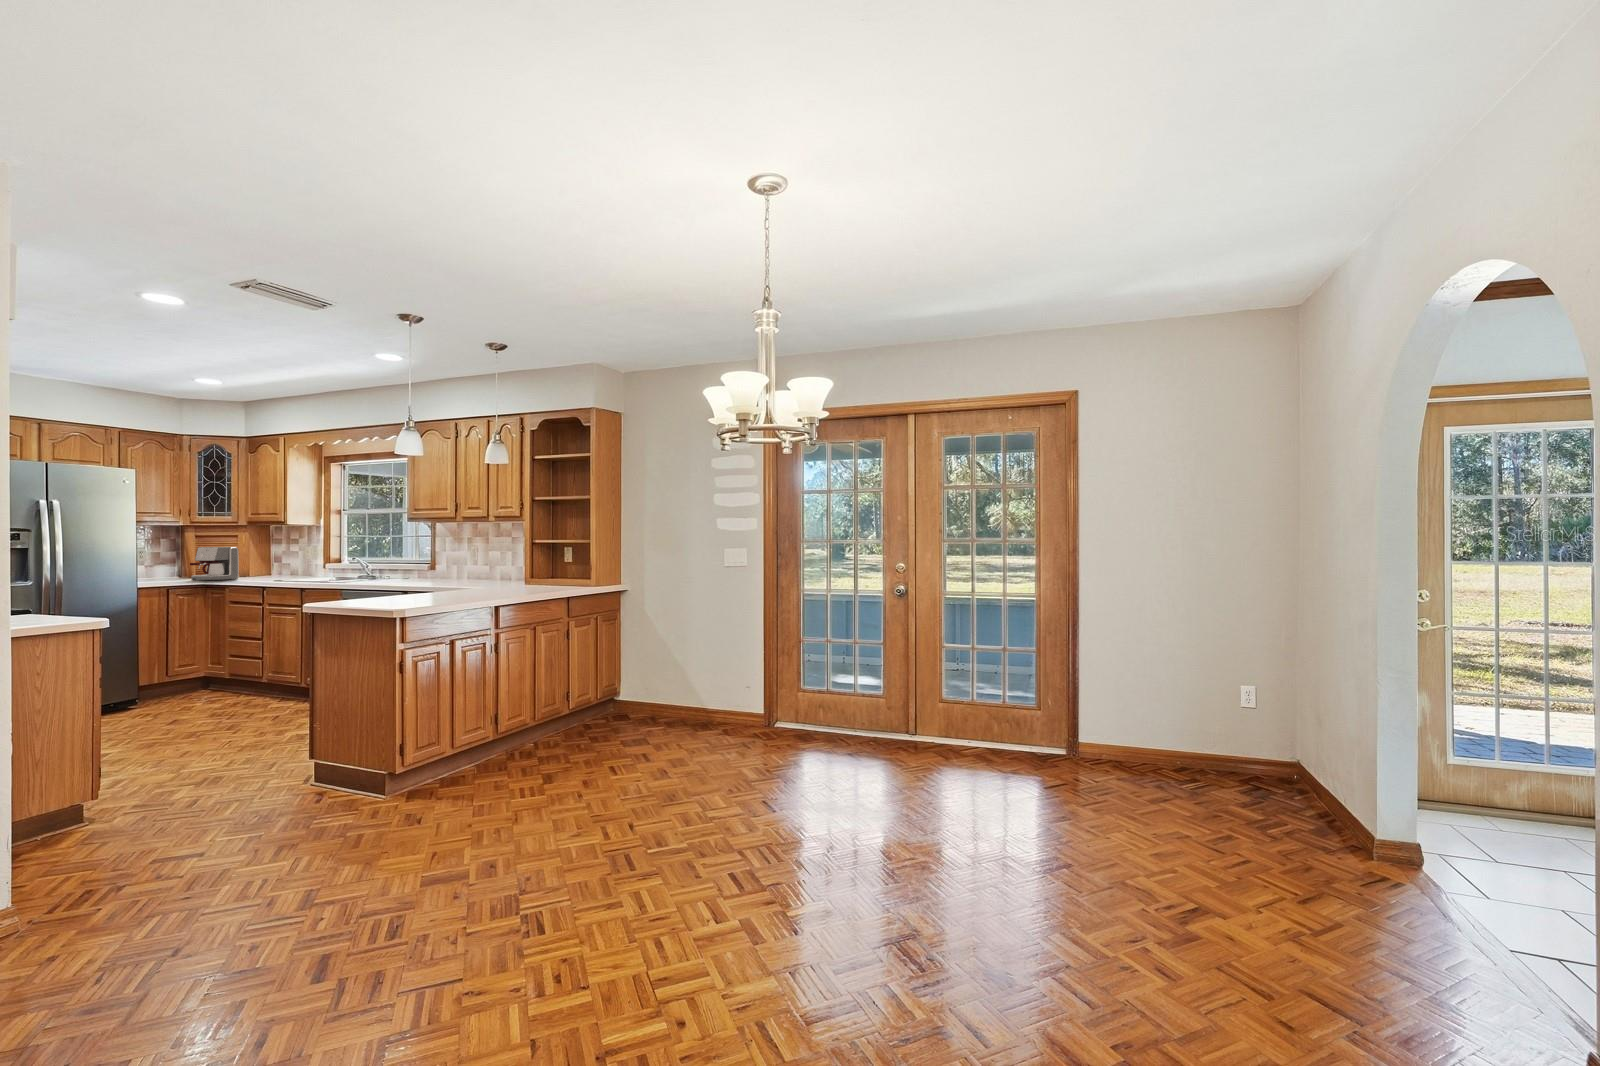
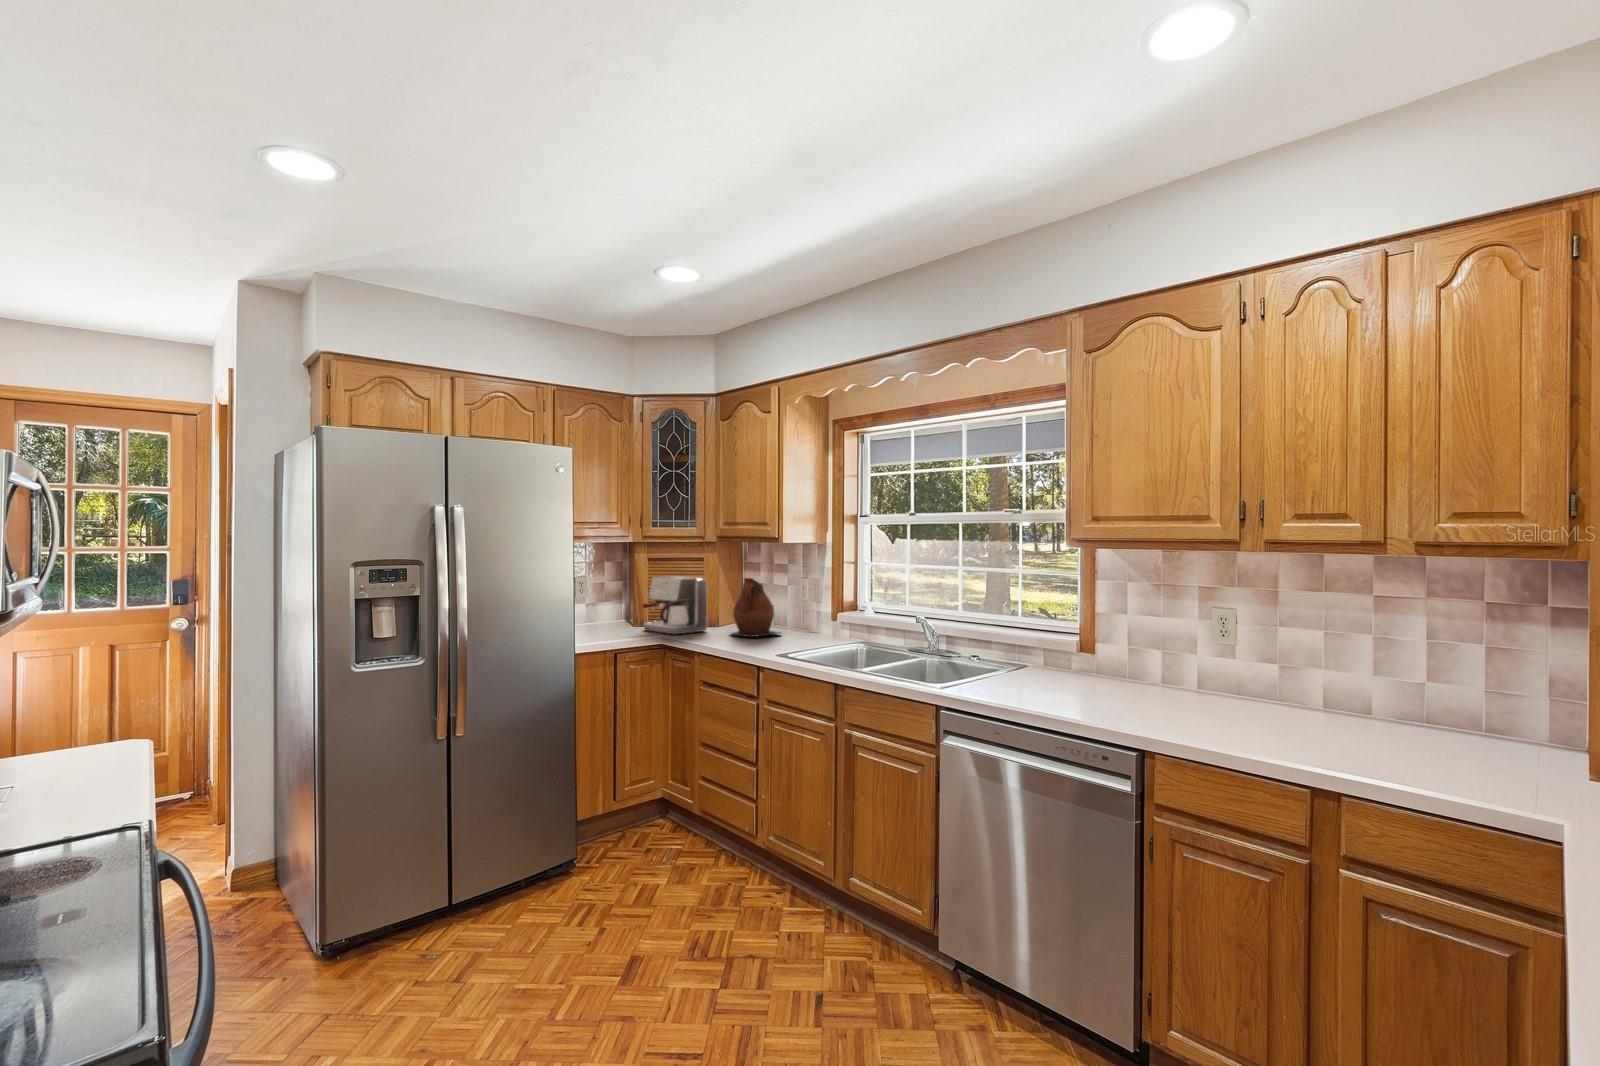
ceramic pitcher: none [251,546,290,580] -> present [731,578,781,637]

